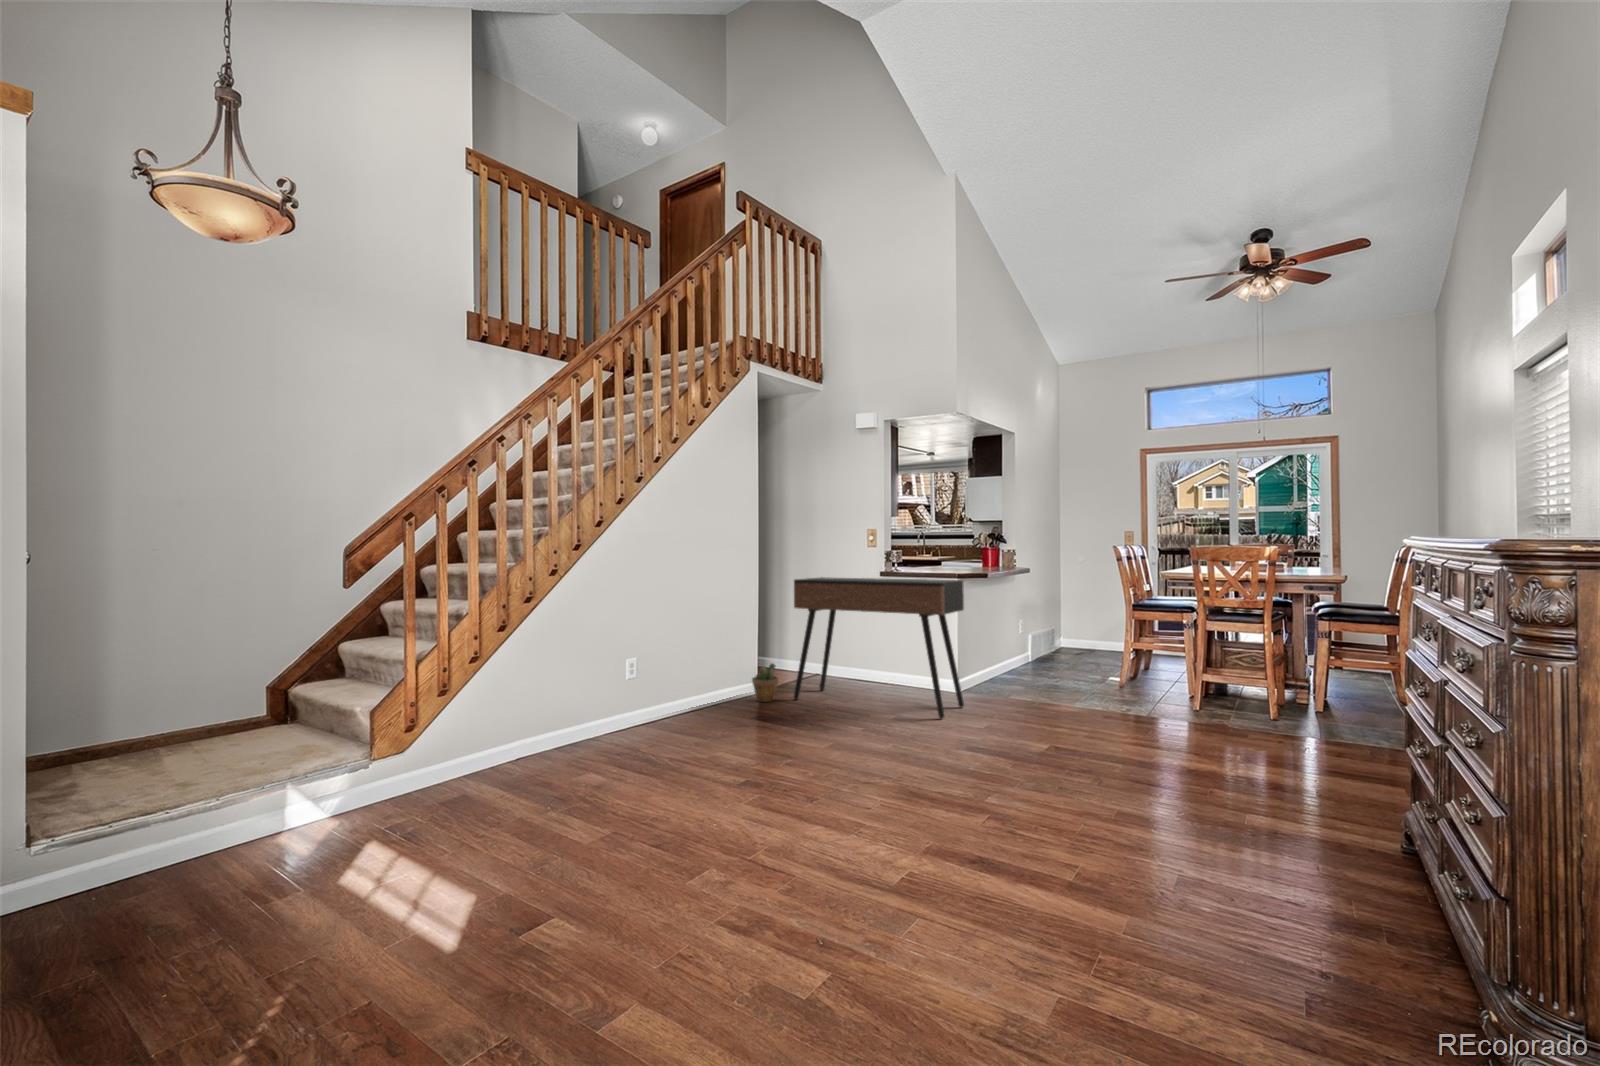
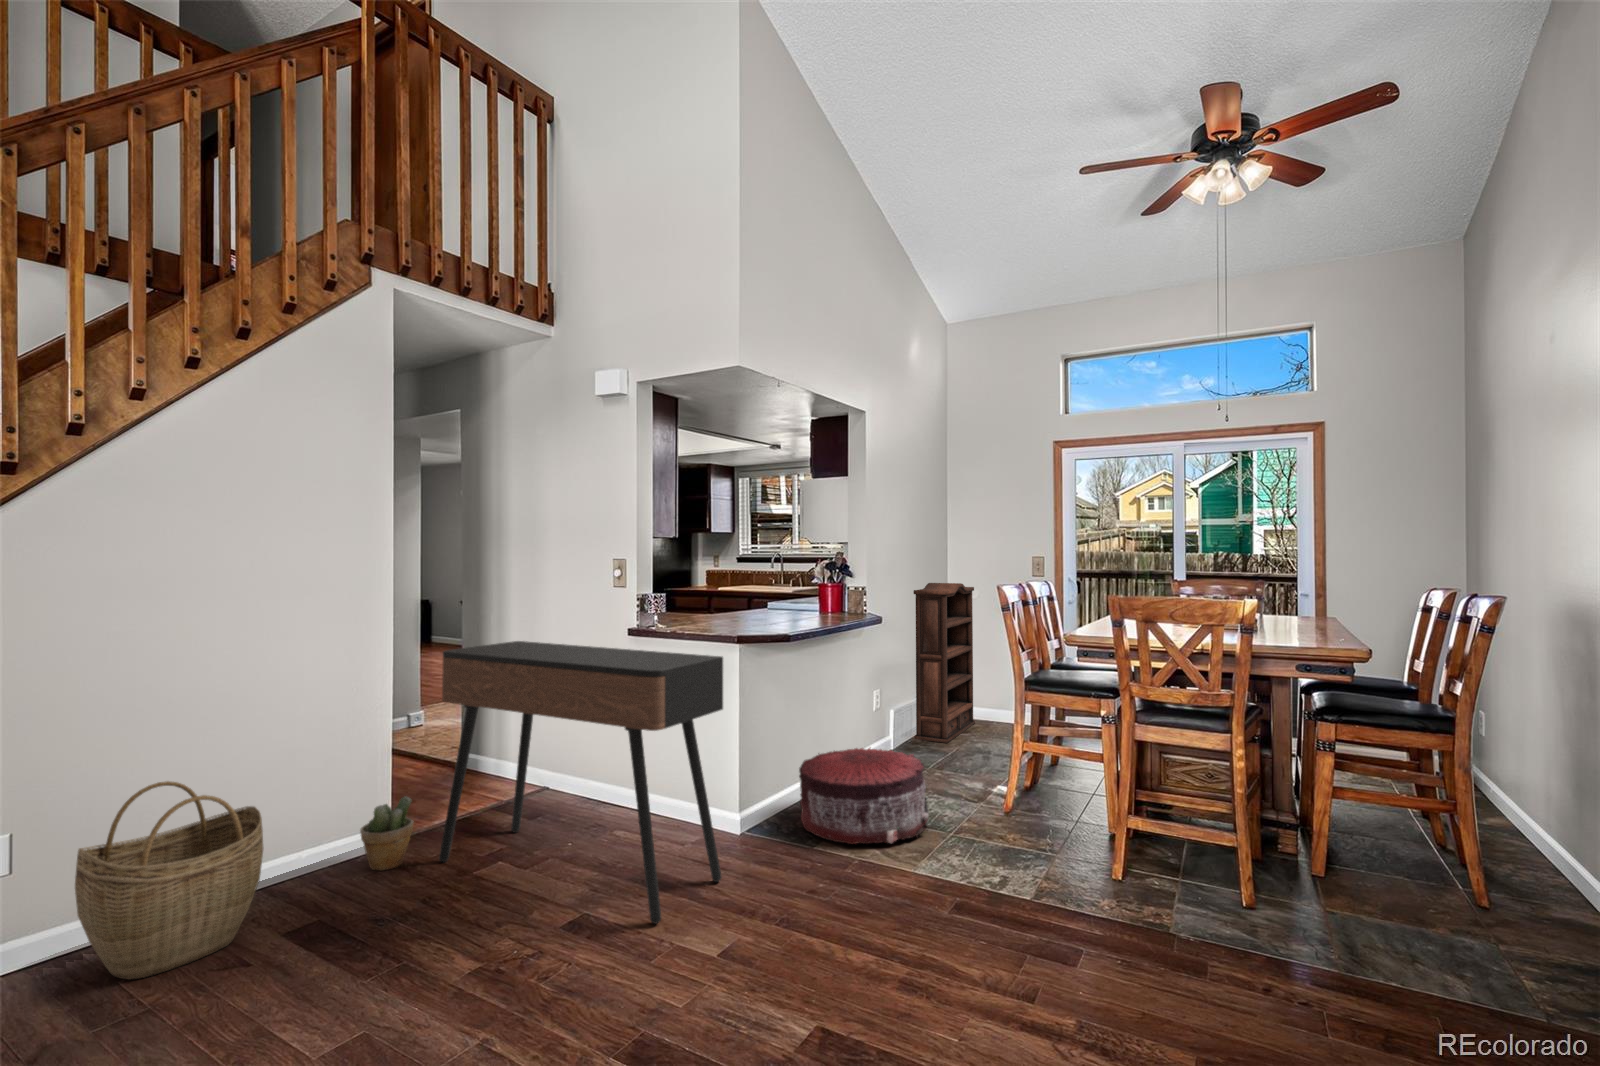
bookshelf: none [1040,550,1081,660] -> present [914,583,975,743]
woven basket: none [665,639,738,729] -> present [75,781,263,980]
pouf: none [990,647,1075,696] -> present [799,748,929,844]

